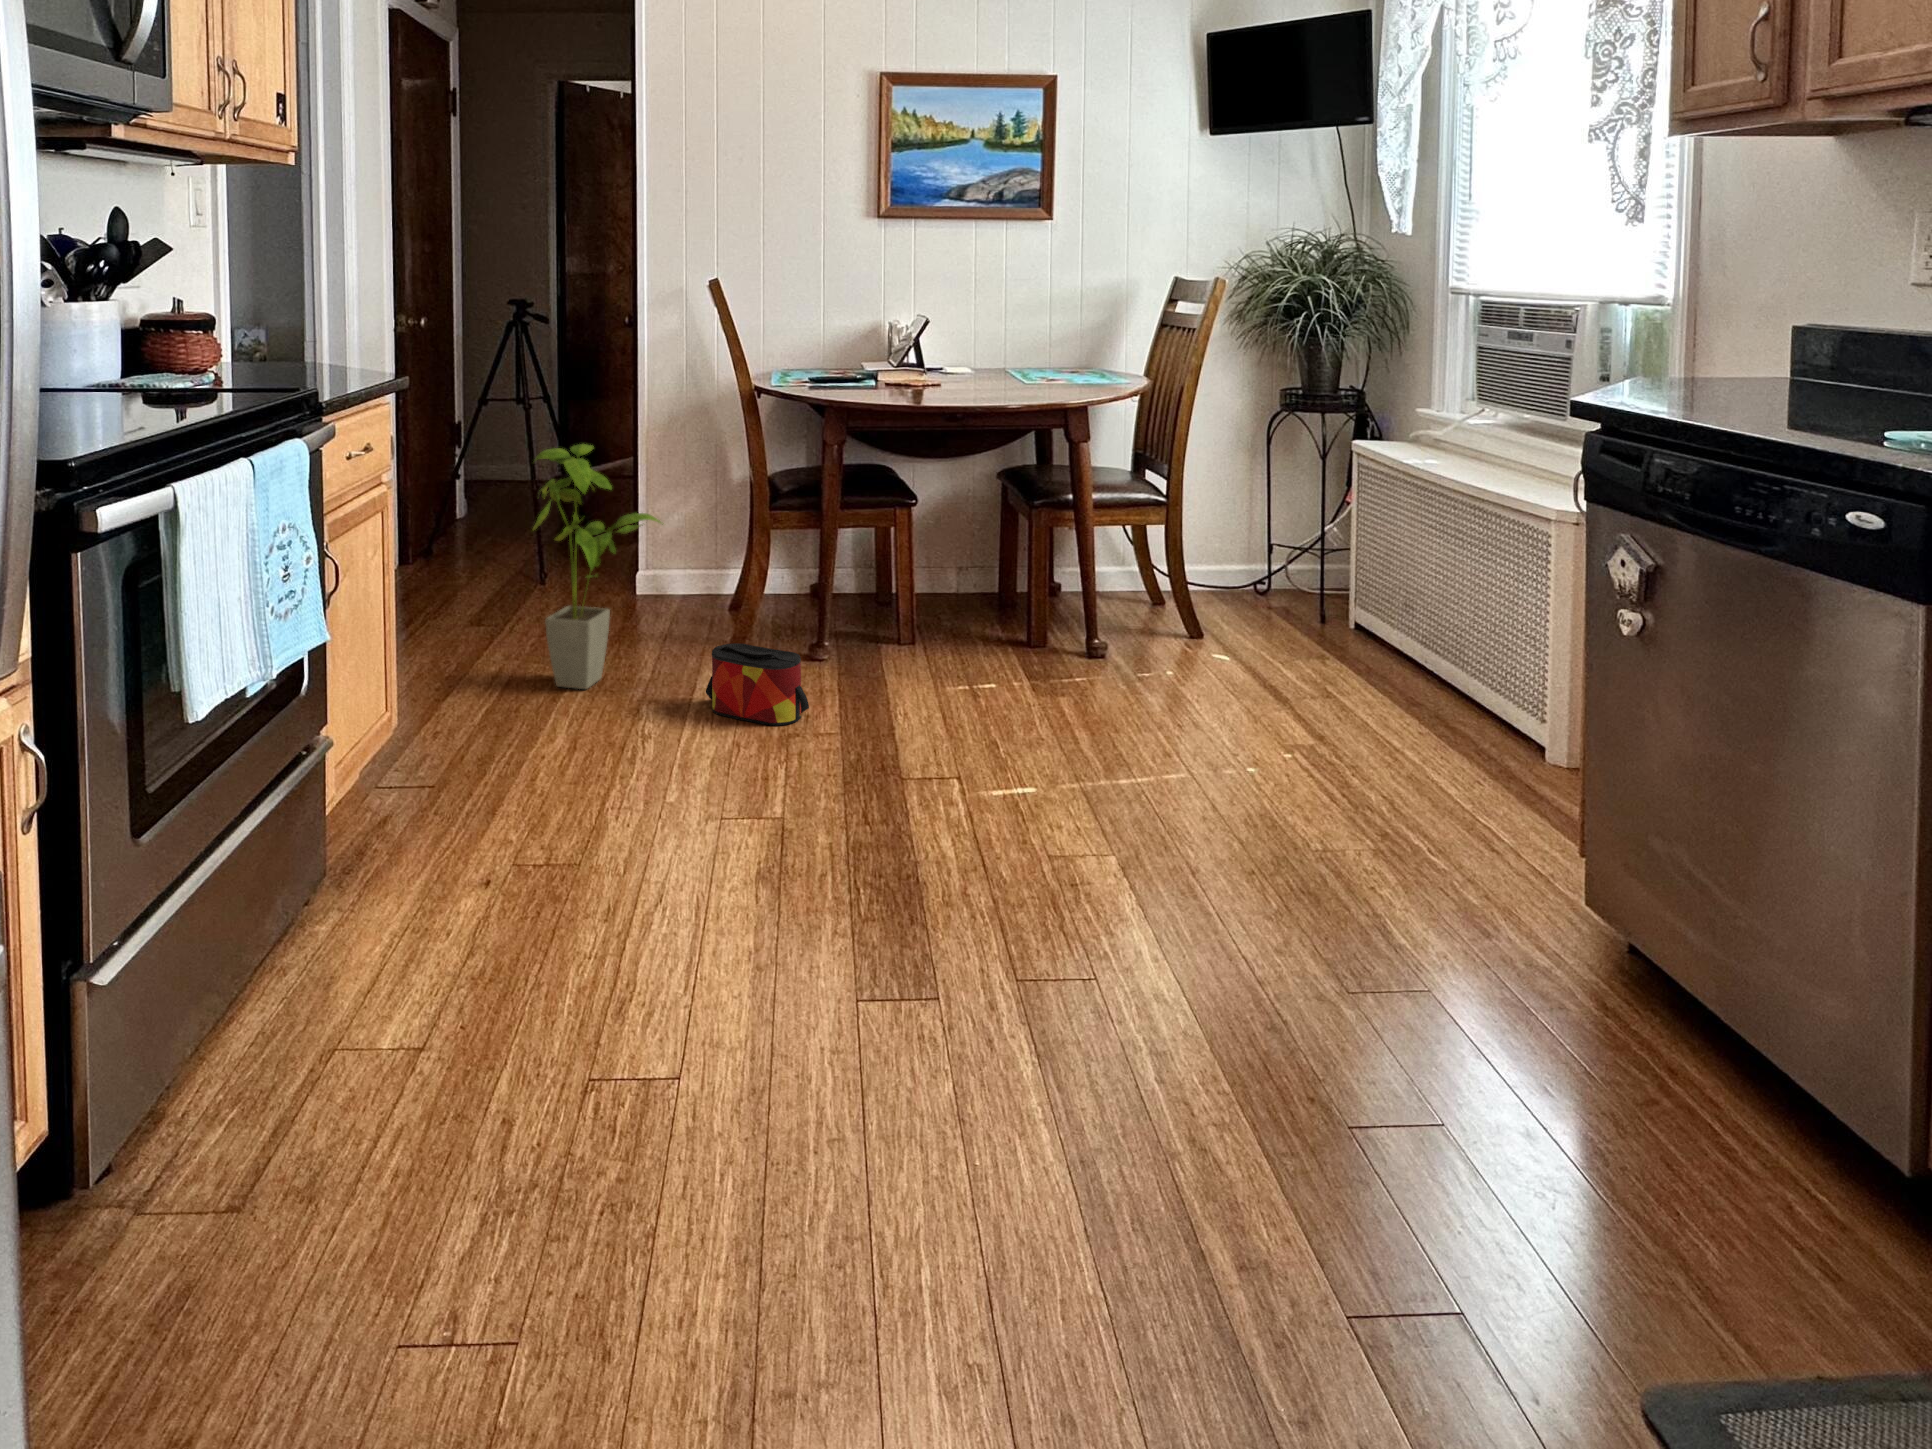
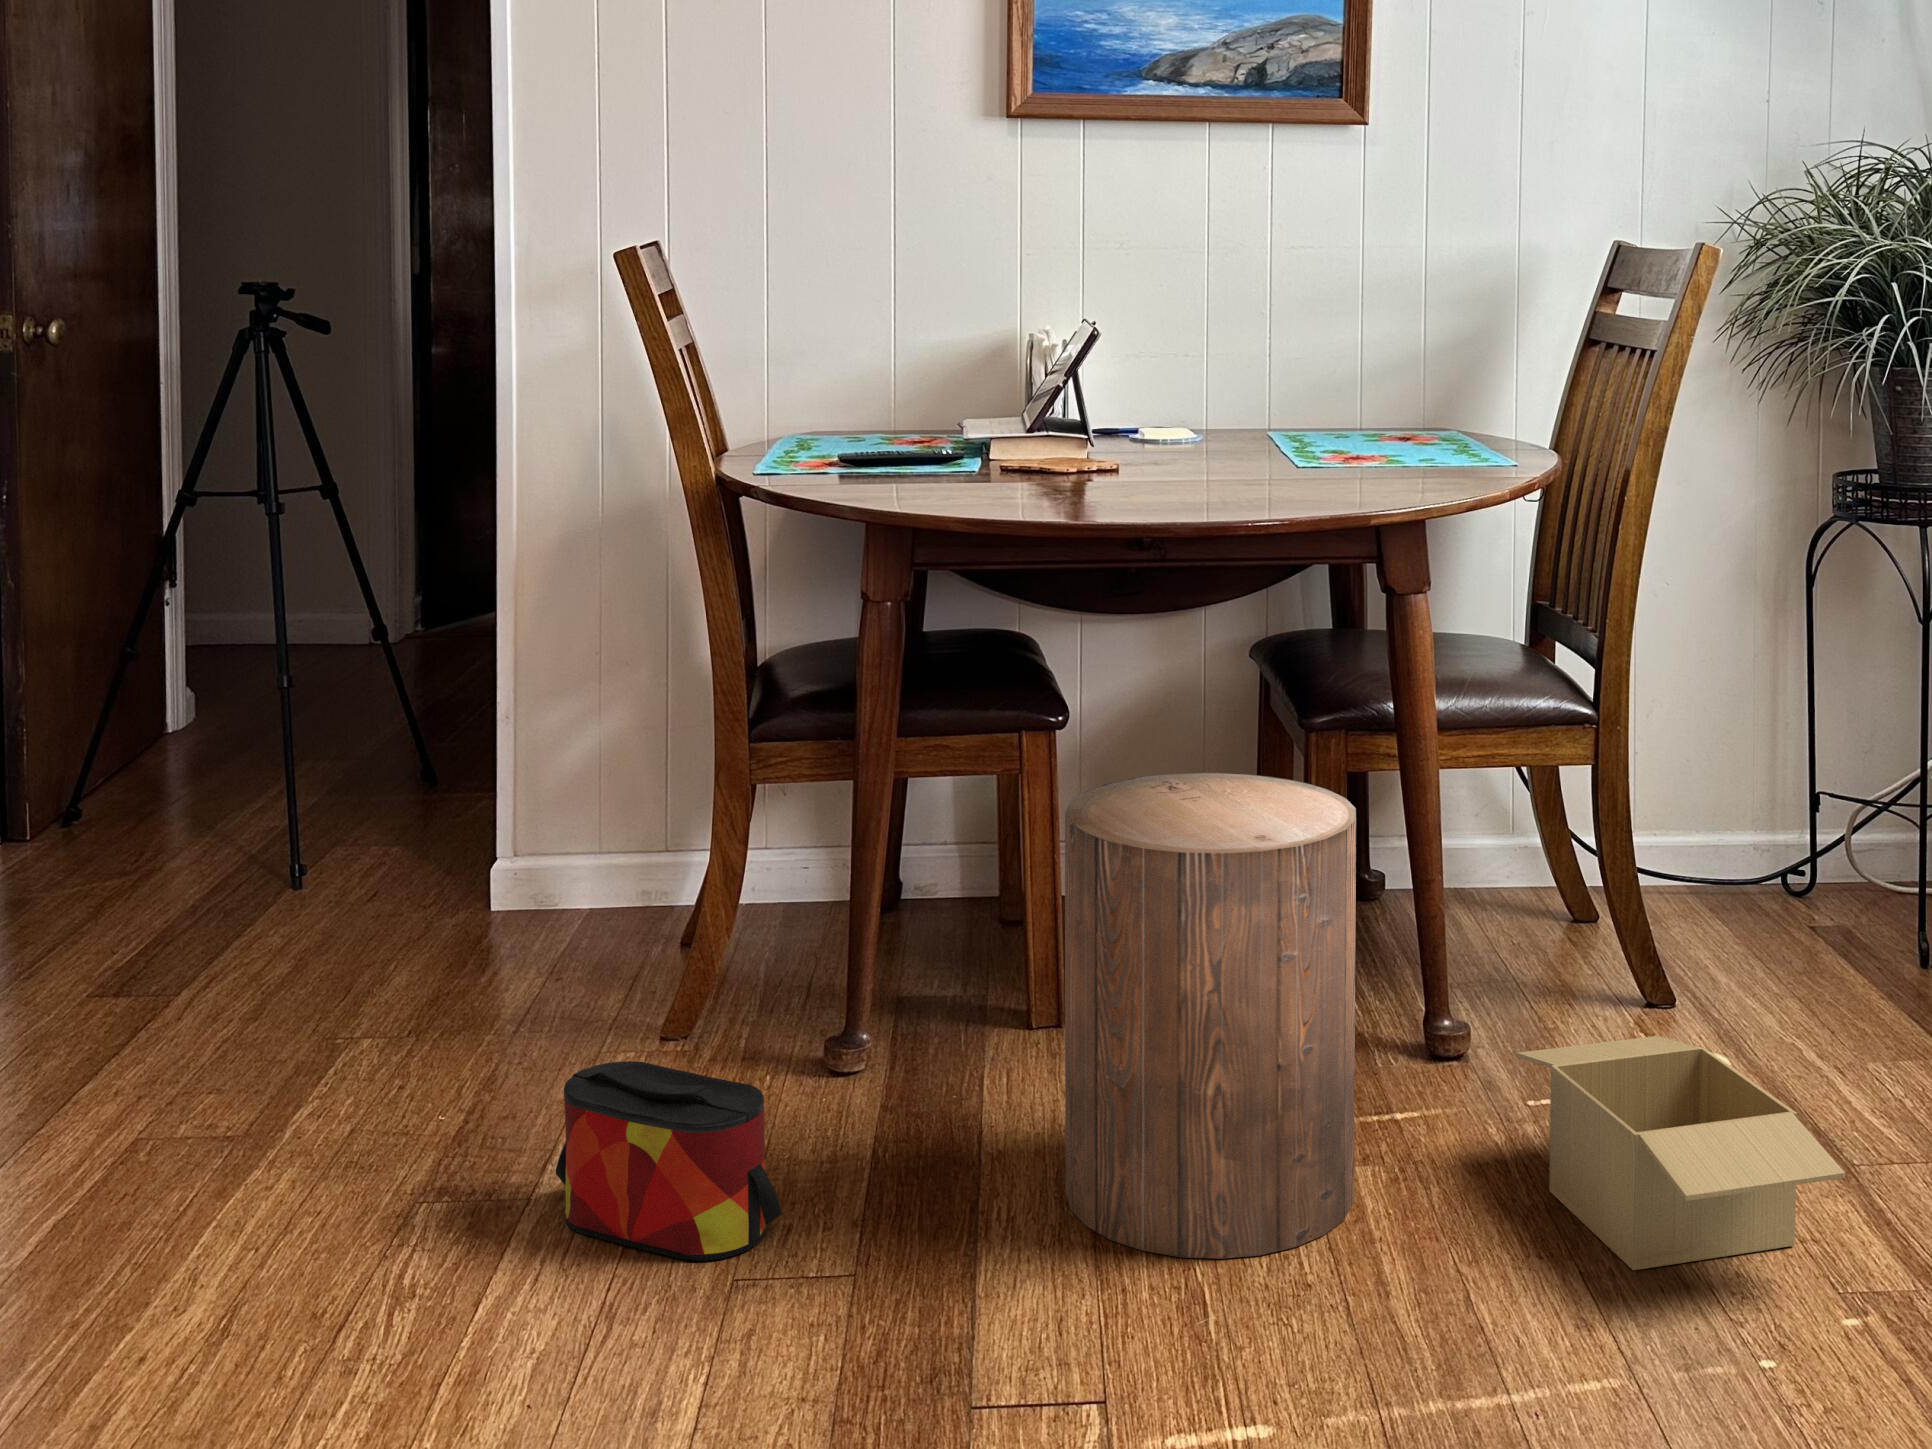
house plant: present [533,444,661,689] -> none [159,608,481,1164]
stool: none [930,520,1061,728] -> present [1065,773,1356,1259]
cardboard box: none [1132,641,1282,734] -> present [1517,1036,1845,1270]

